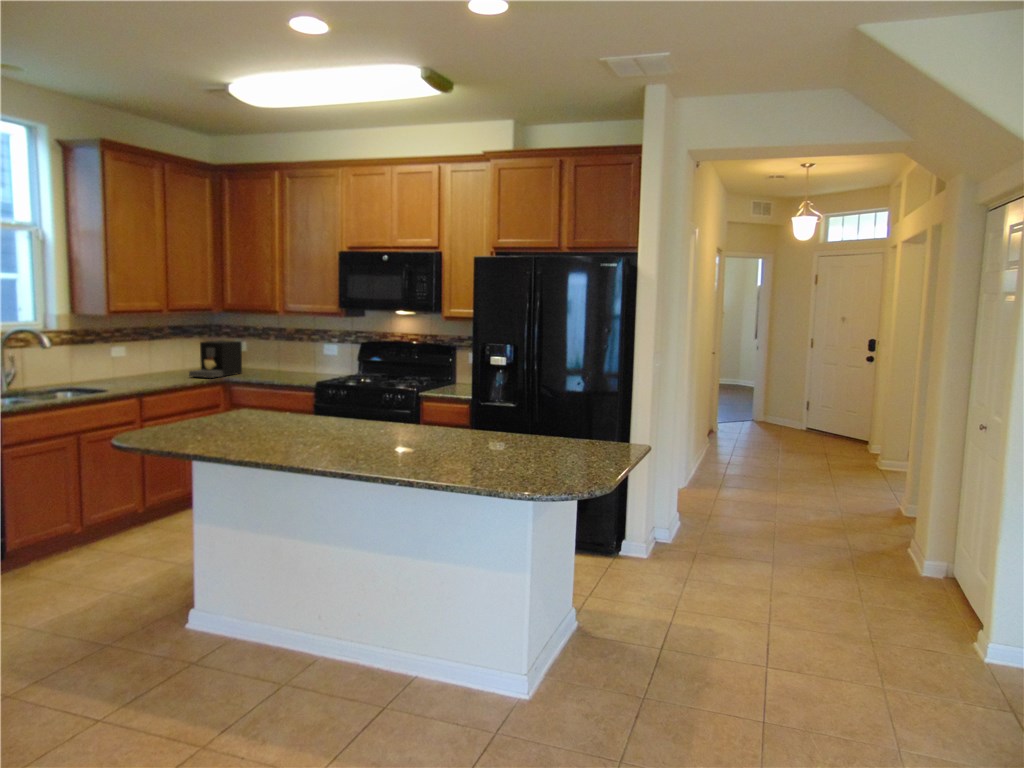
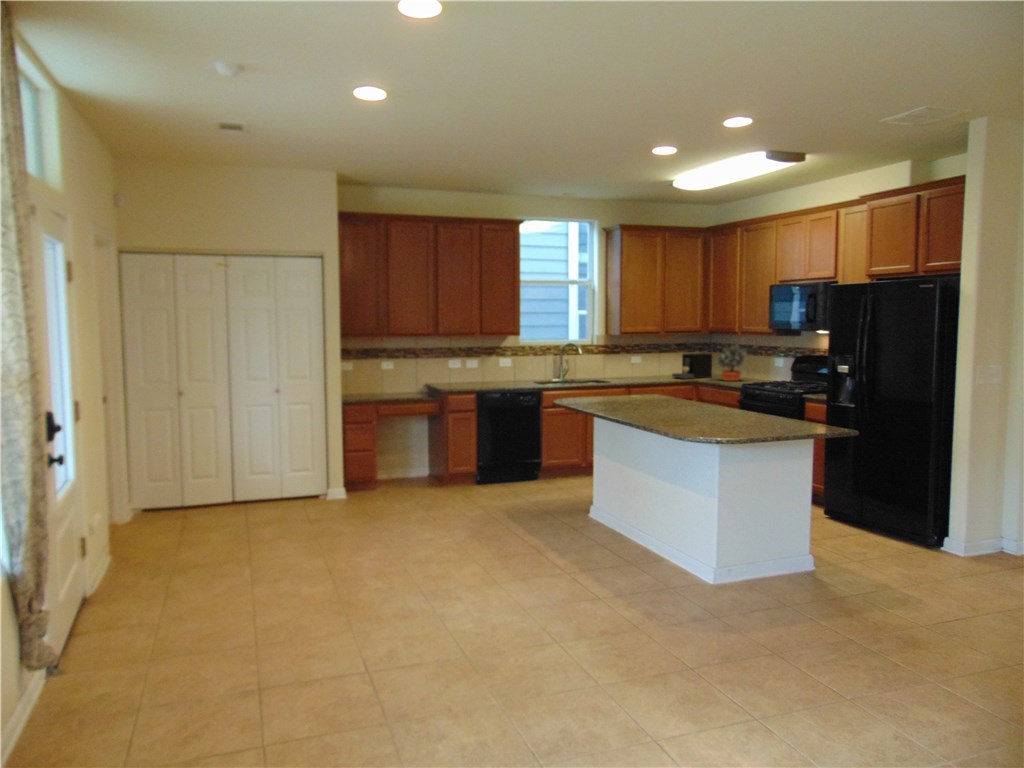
potted plant: none [255,327,302,378] -> present [715,345,747,381]

